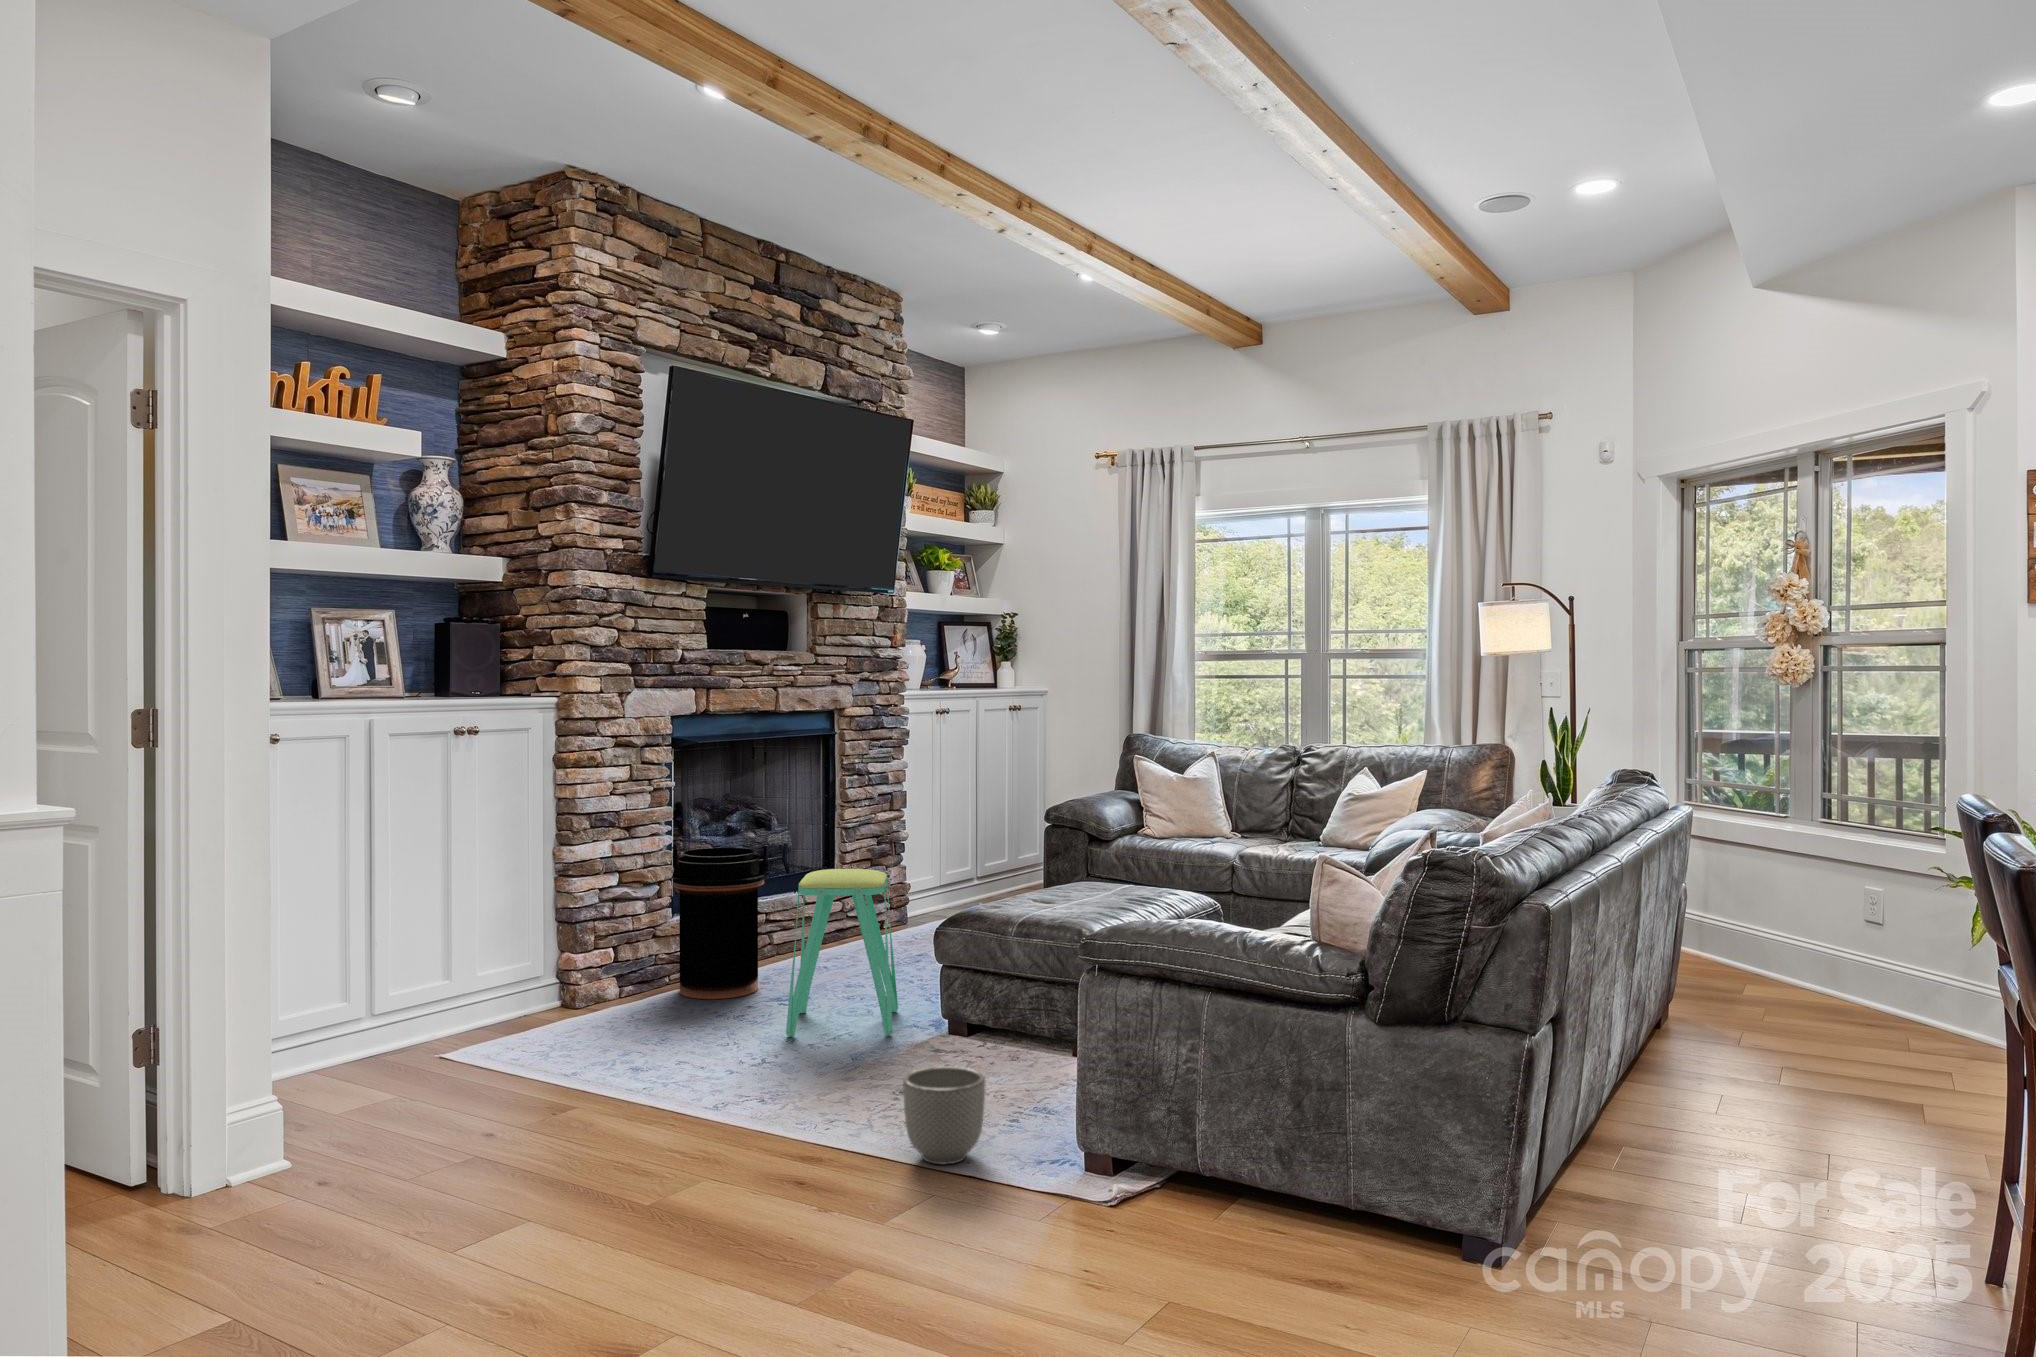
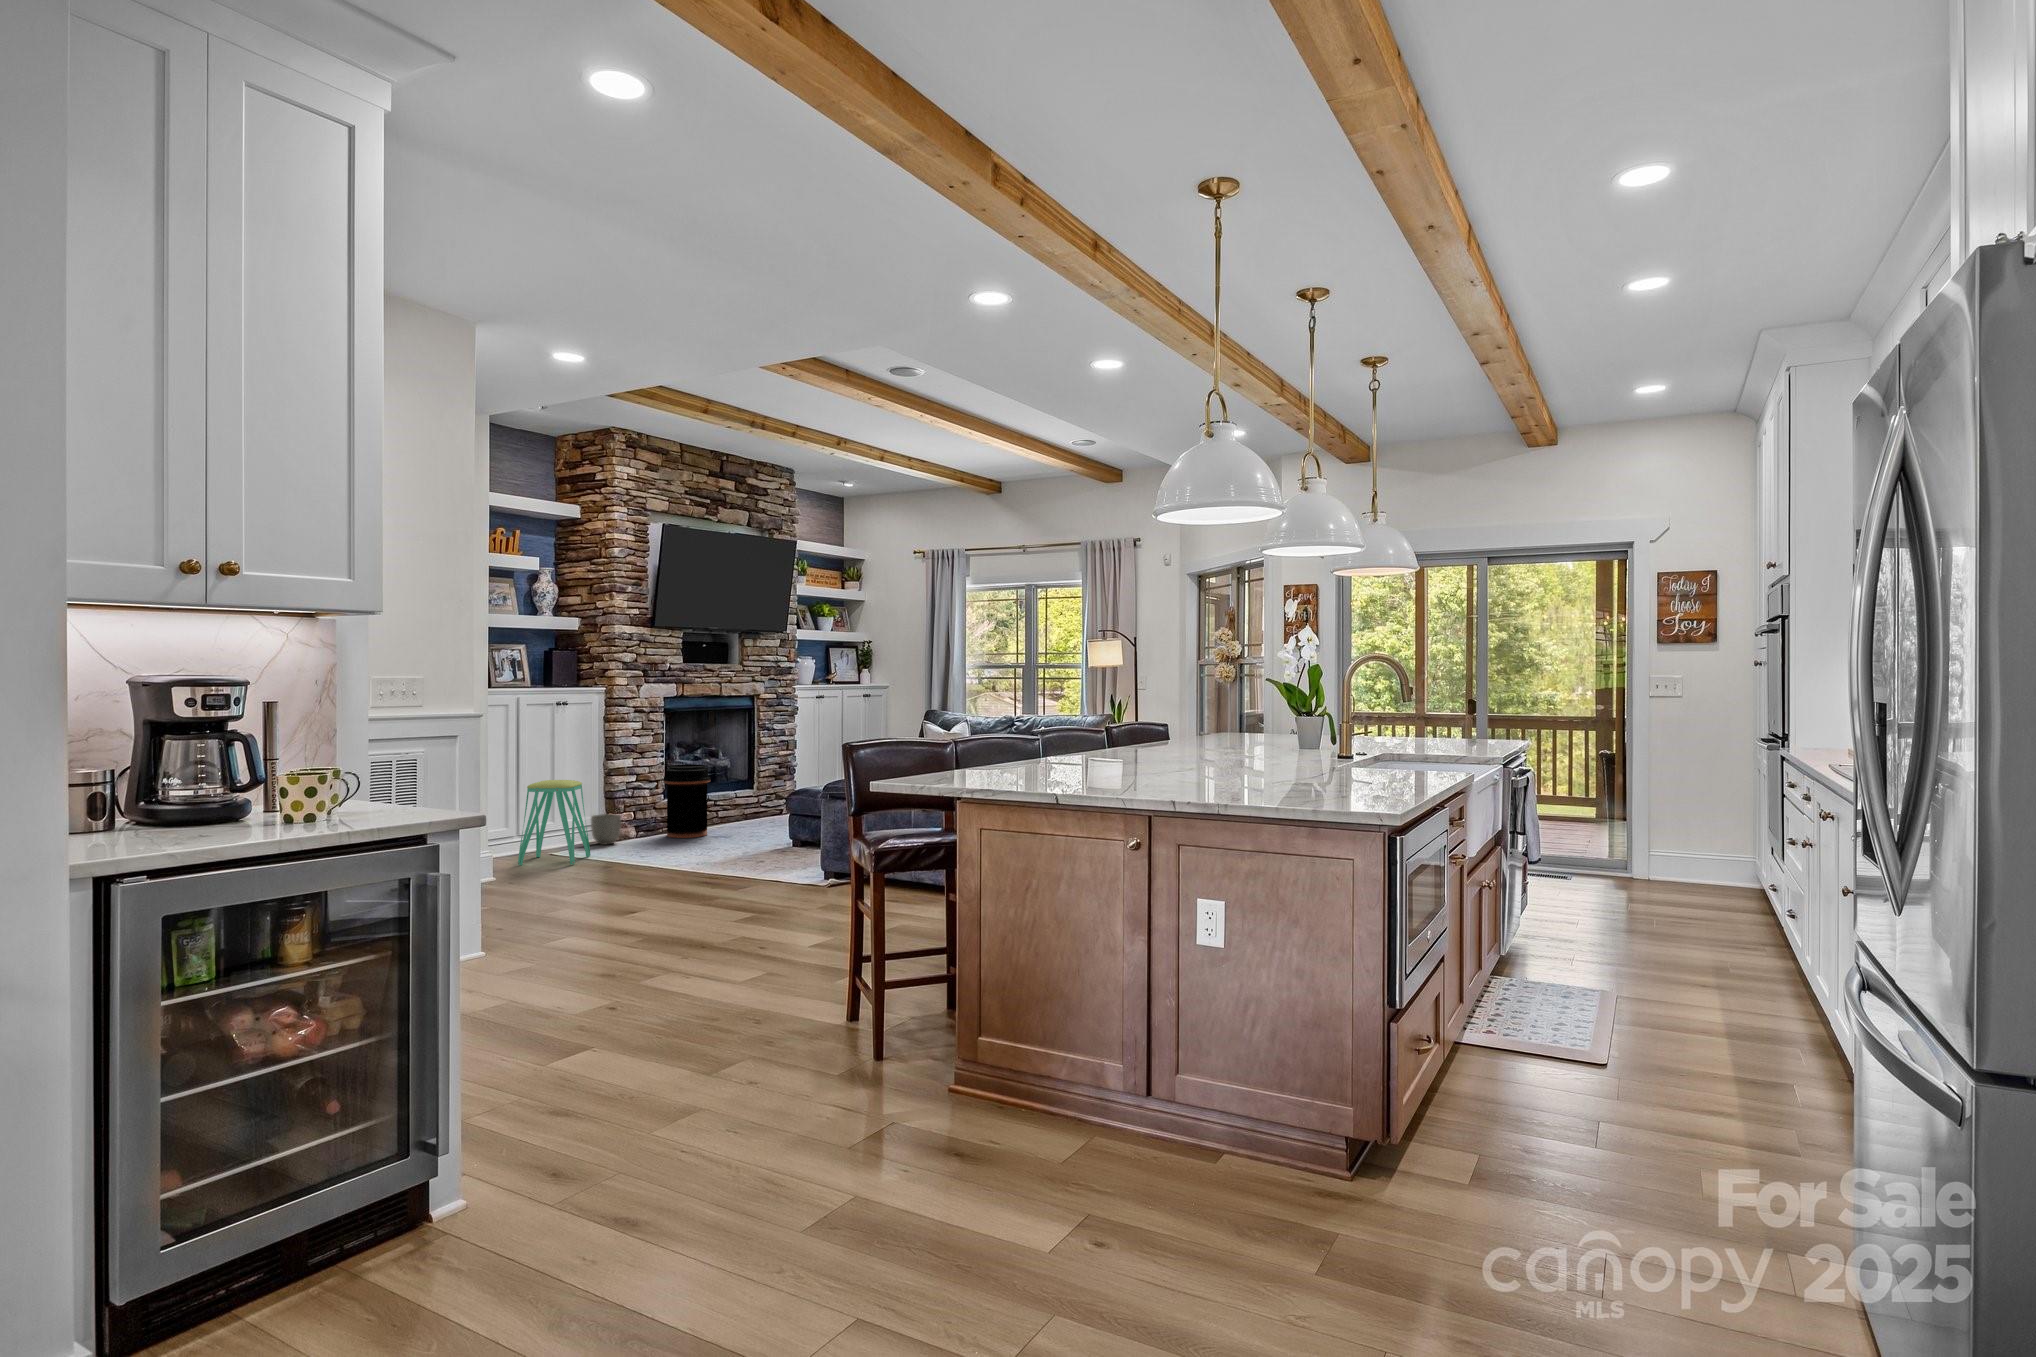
stool: present [786,869,898,1036] -> present [518,780,590,865]
planter: present [903,1066,985,1164] -> present [591,814,621,845]

